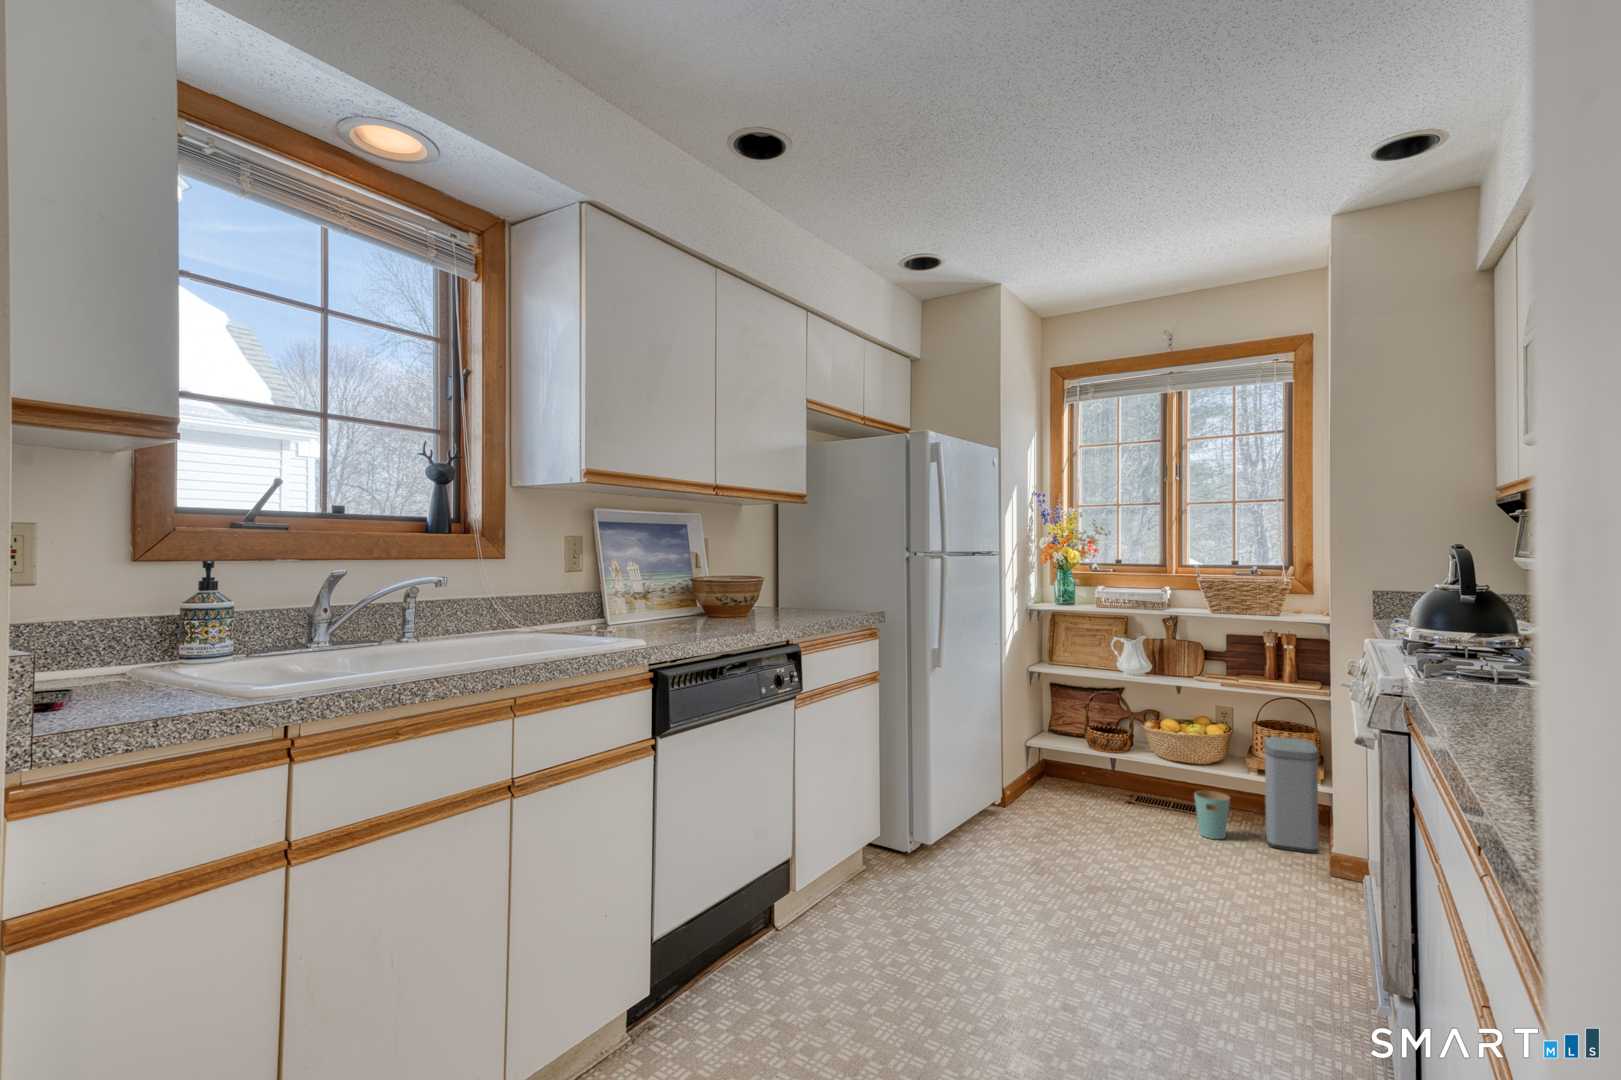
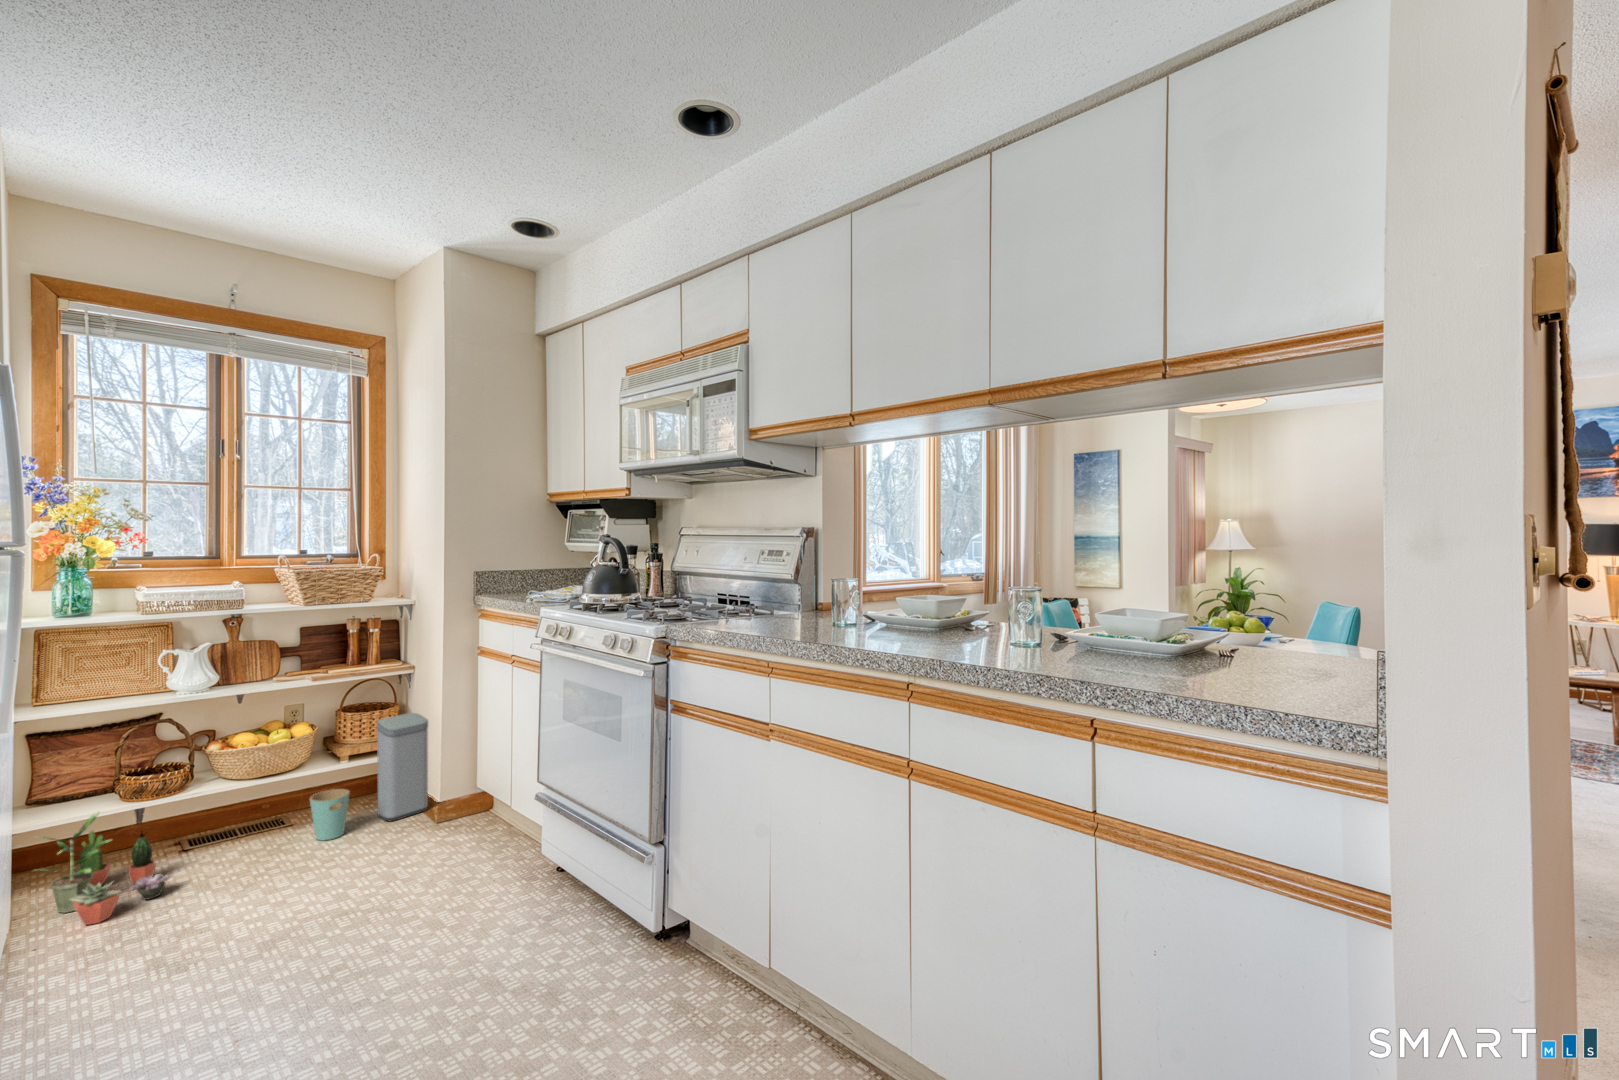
potted plant: none [1021,745,1085,822] -> present [41,812,171,925]

